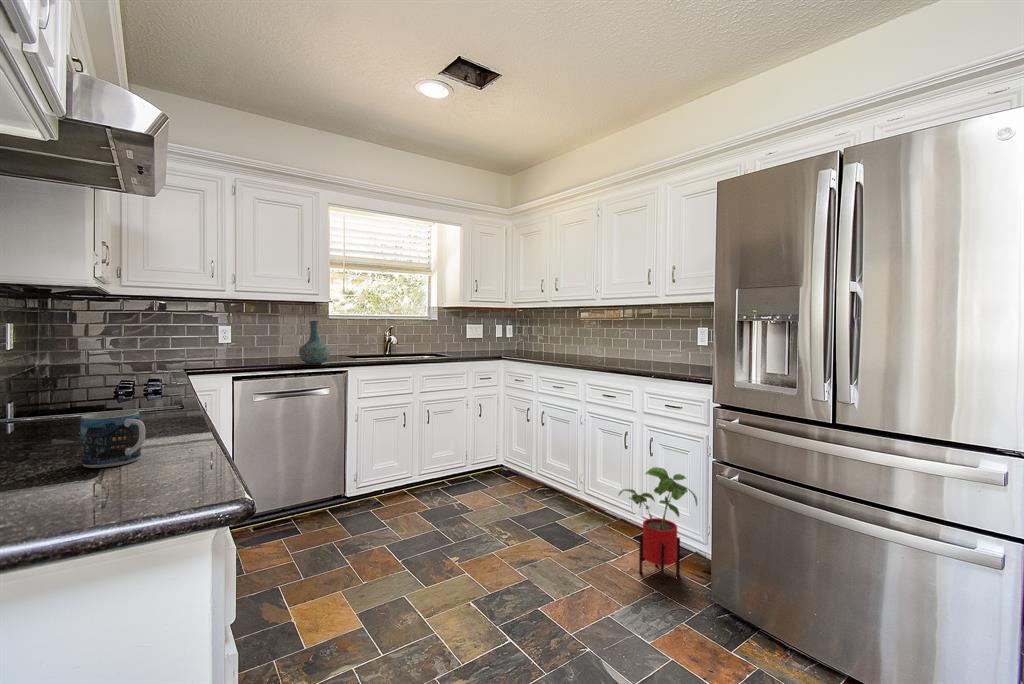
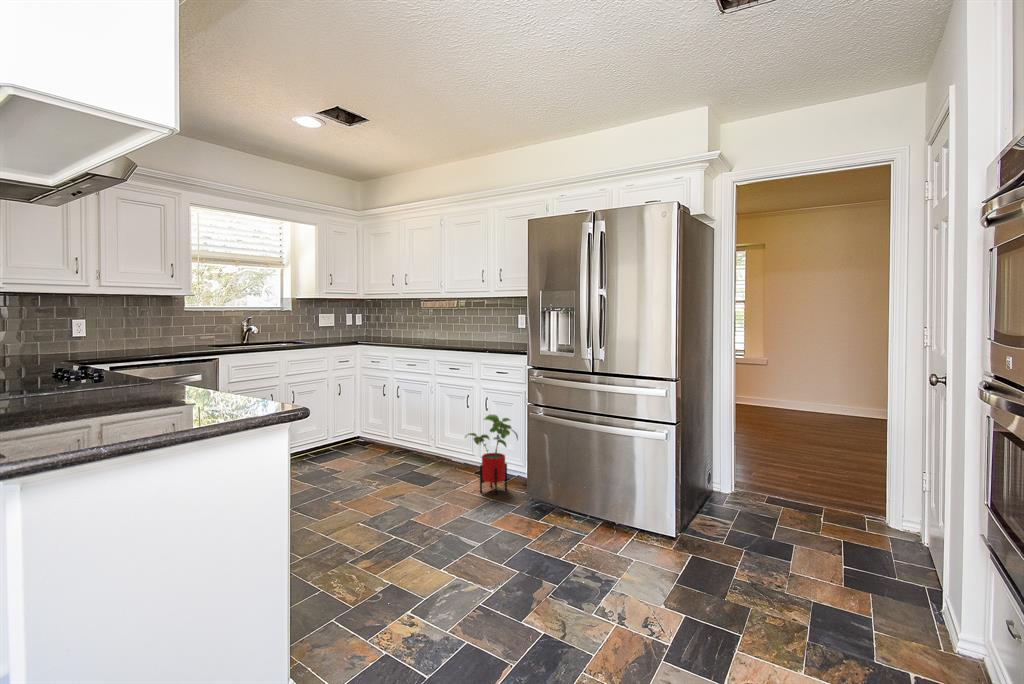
vase: present [299,321,330,365] -> none [163,311,195,353]
mug: present [81,410,145,468] -> none [151,368,198,402]

